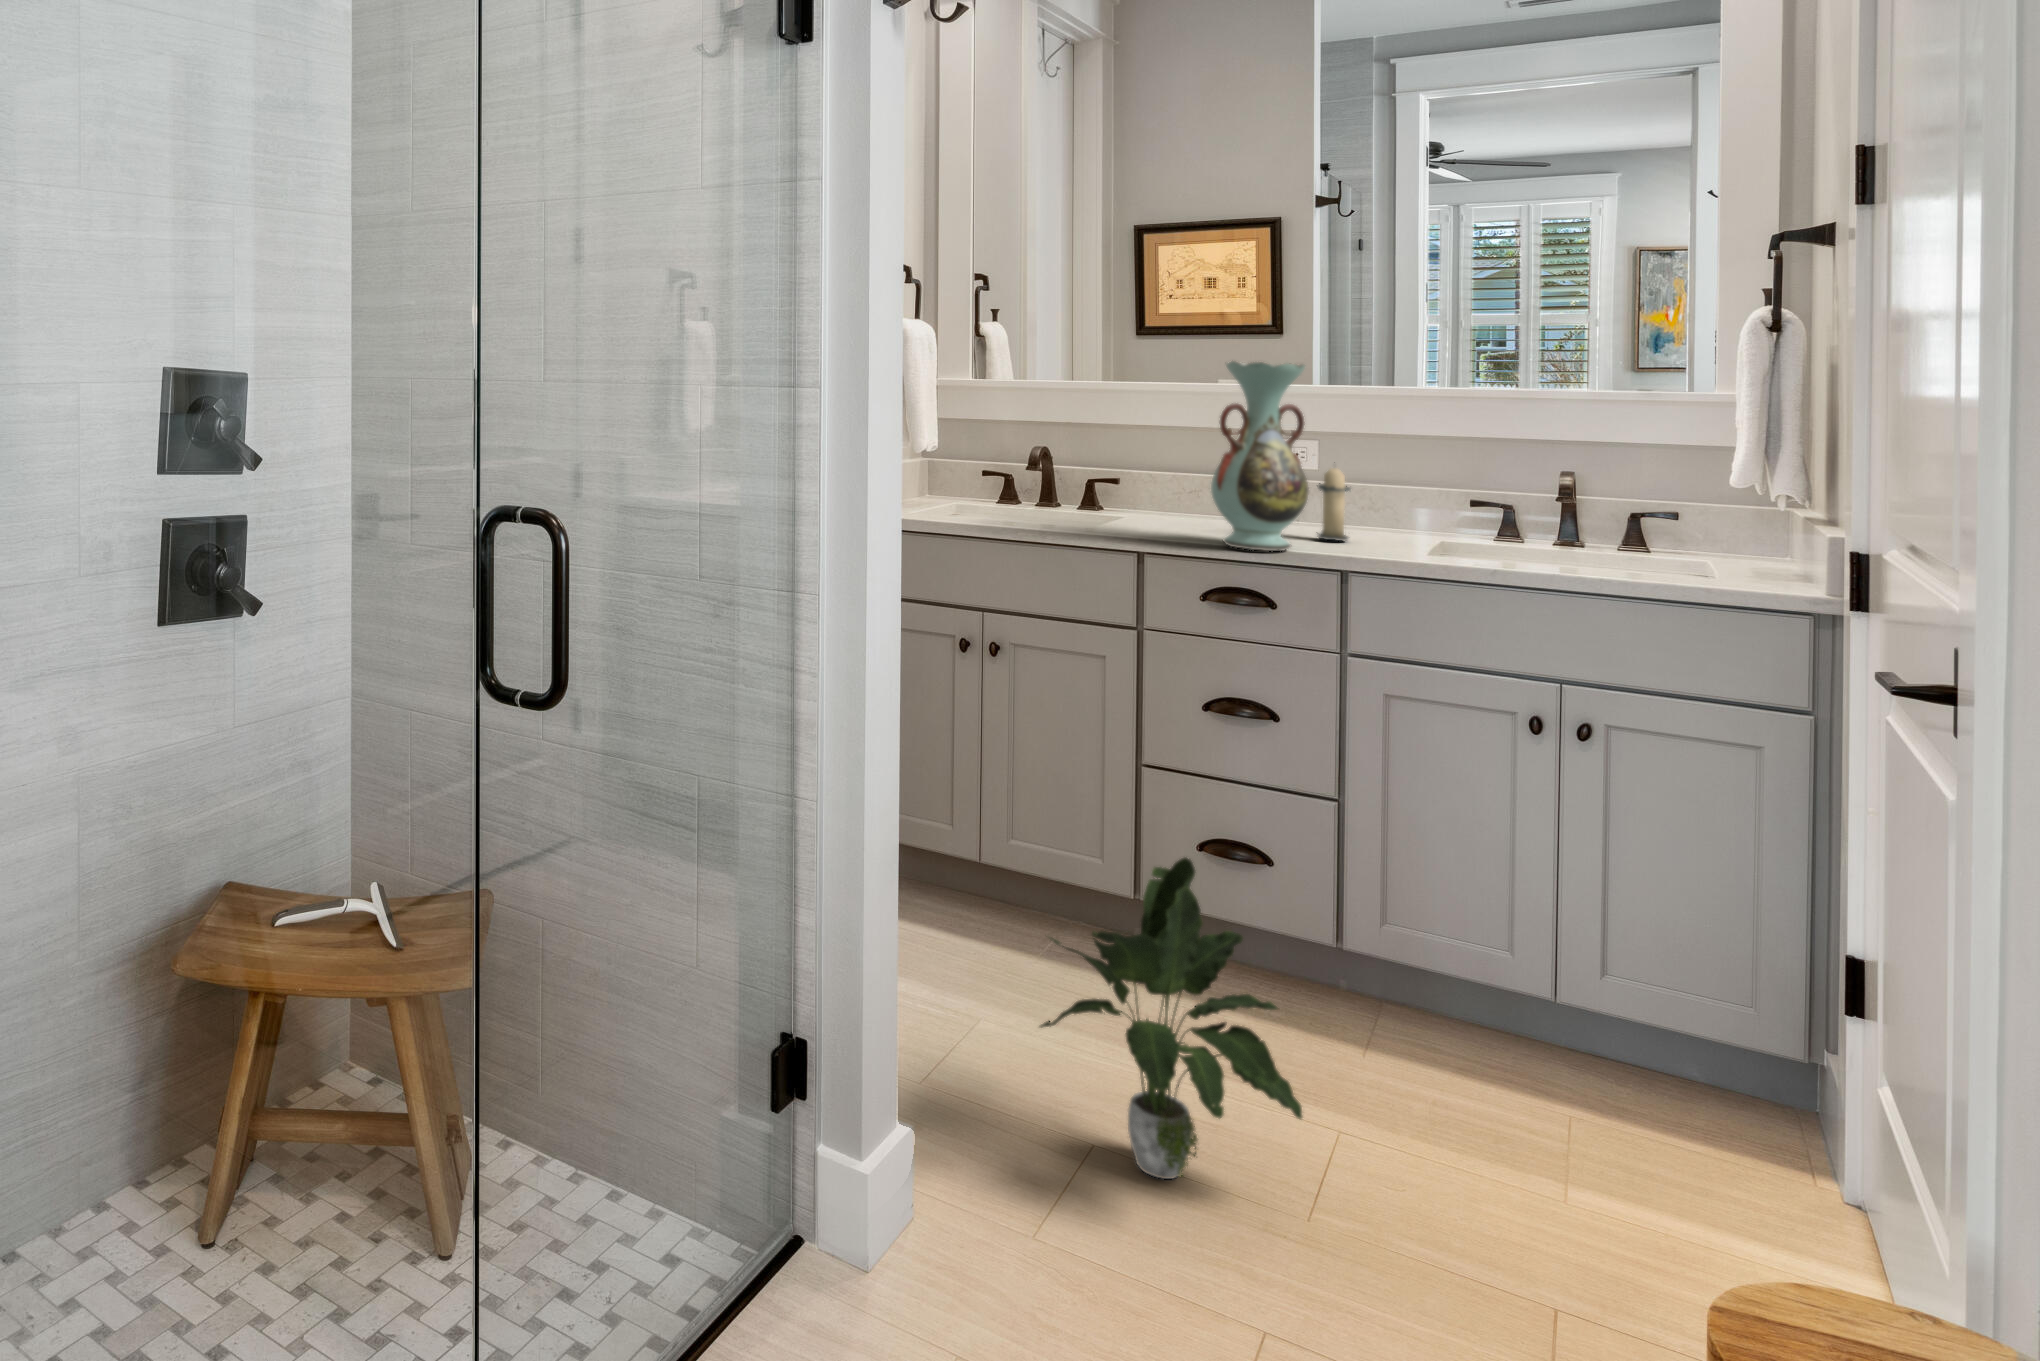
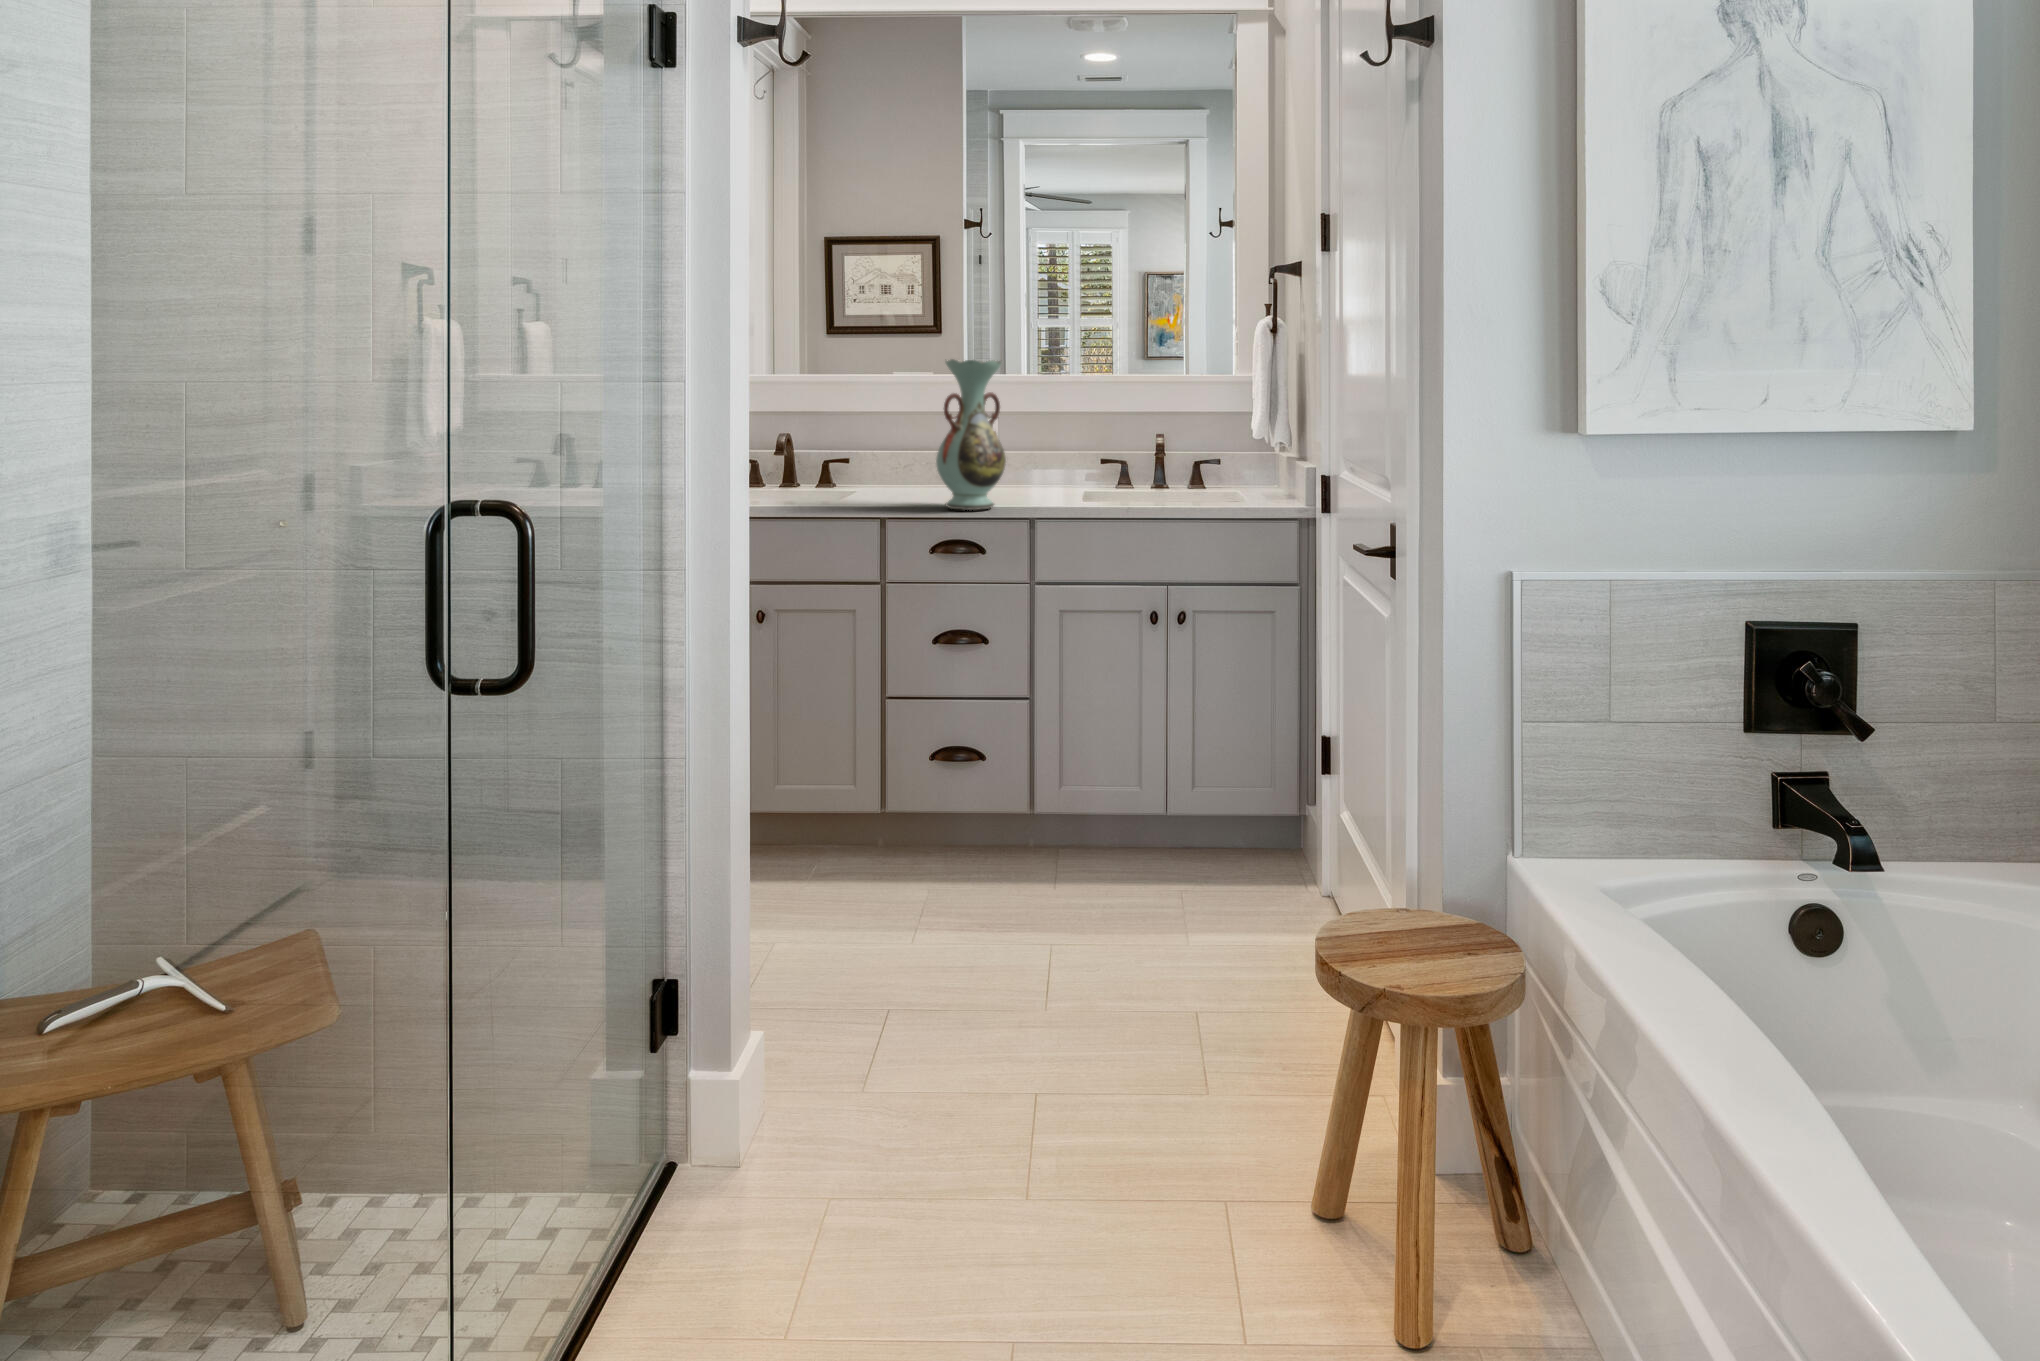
candle: present [1317,468,1350,541] -> none [1003,437,1033,499]
potted plant: present [1040,858,1302,1179] -> none [855,745,1039,993]

